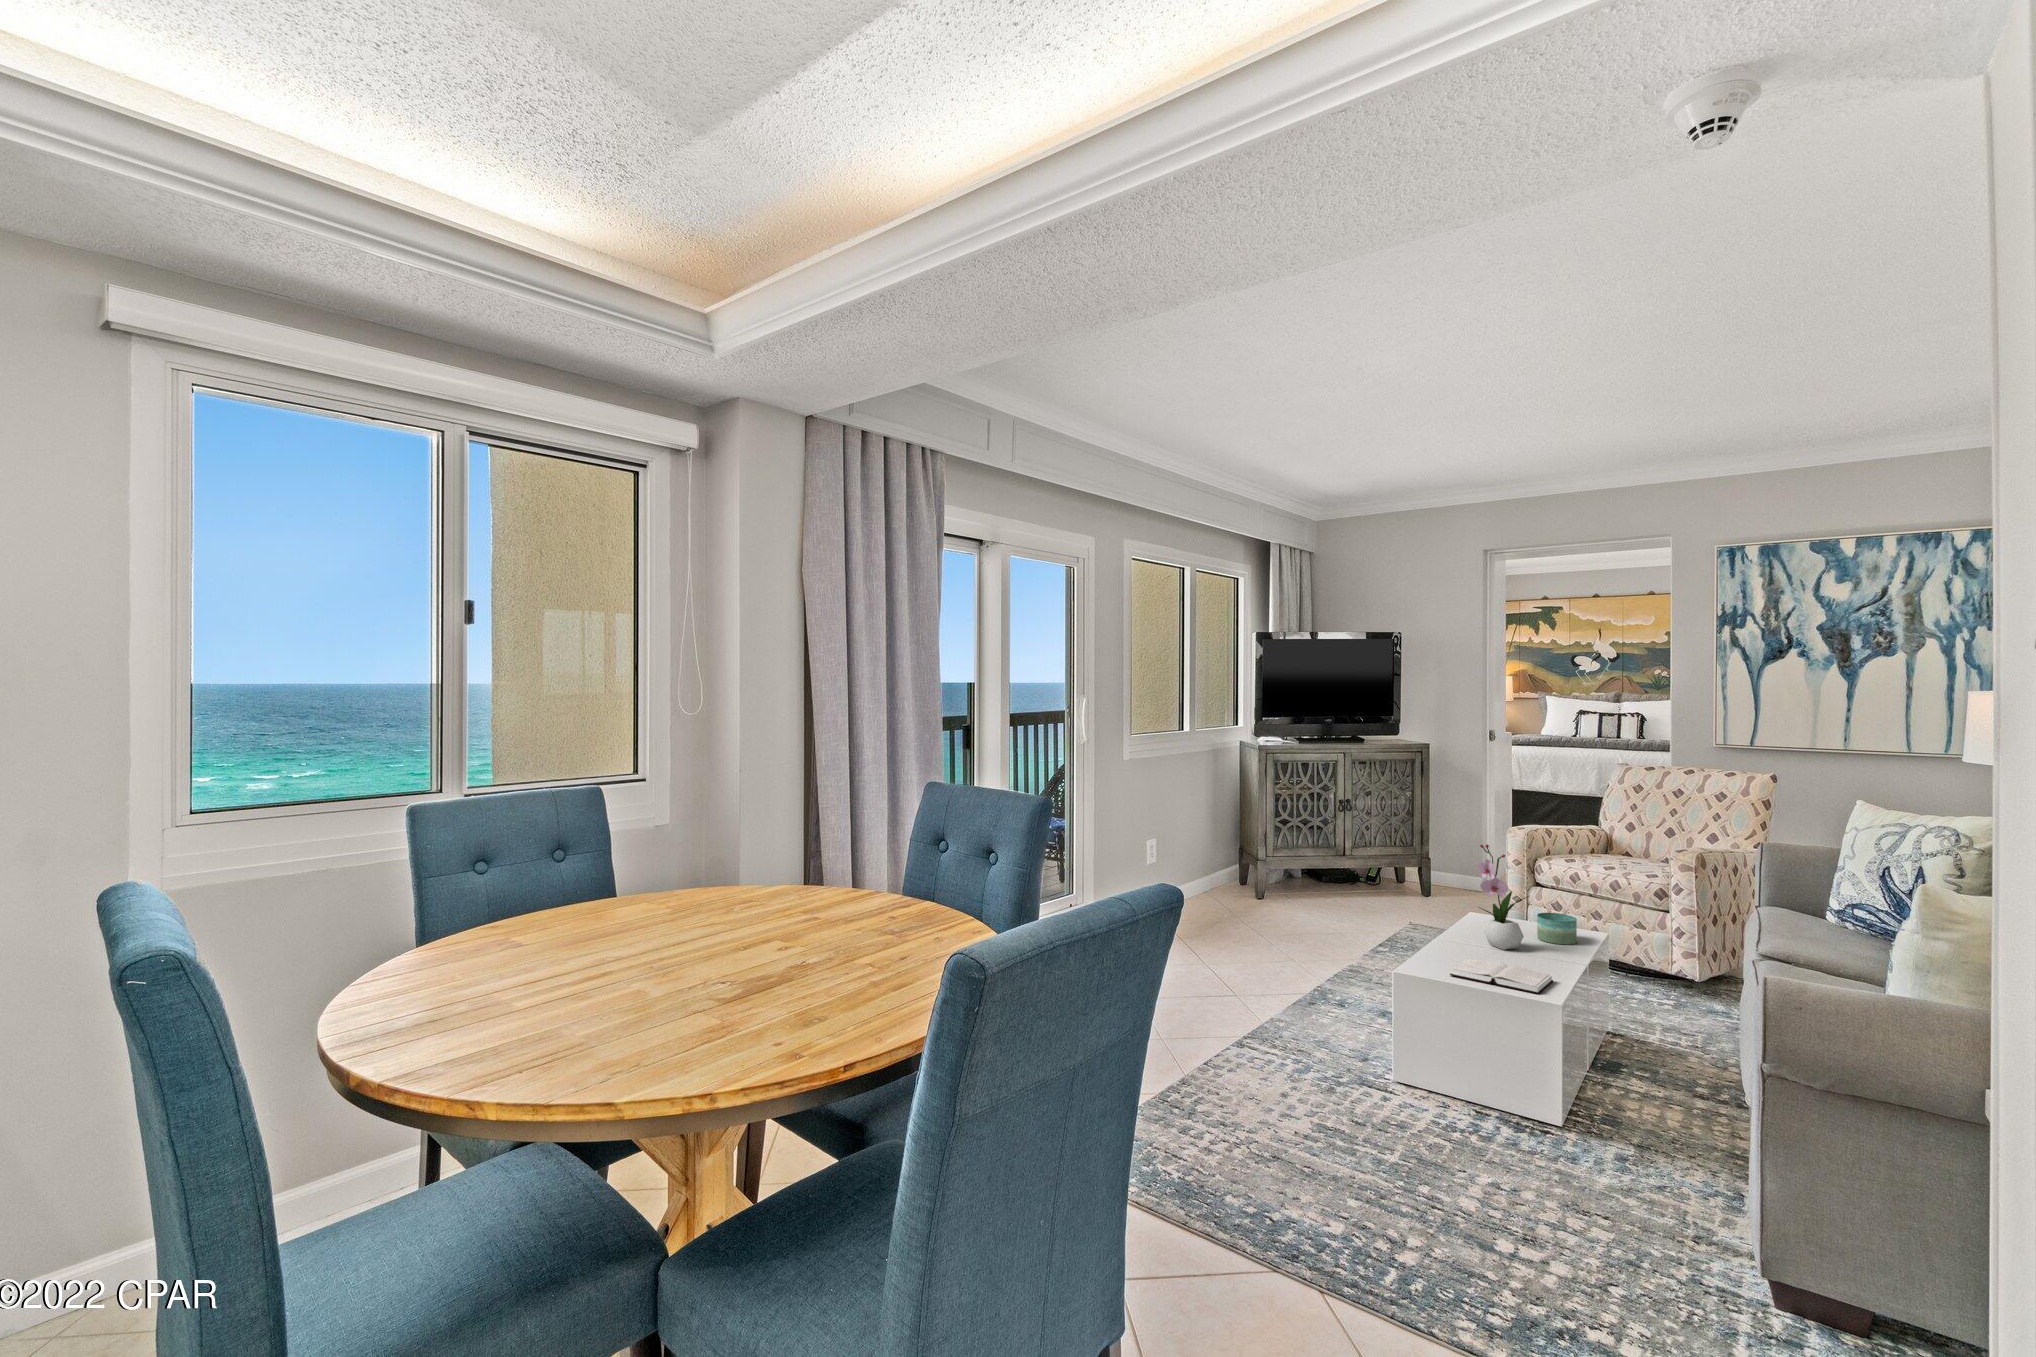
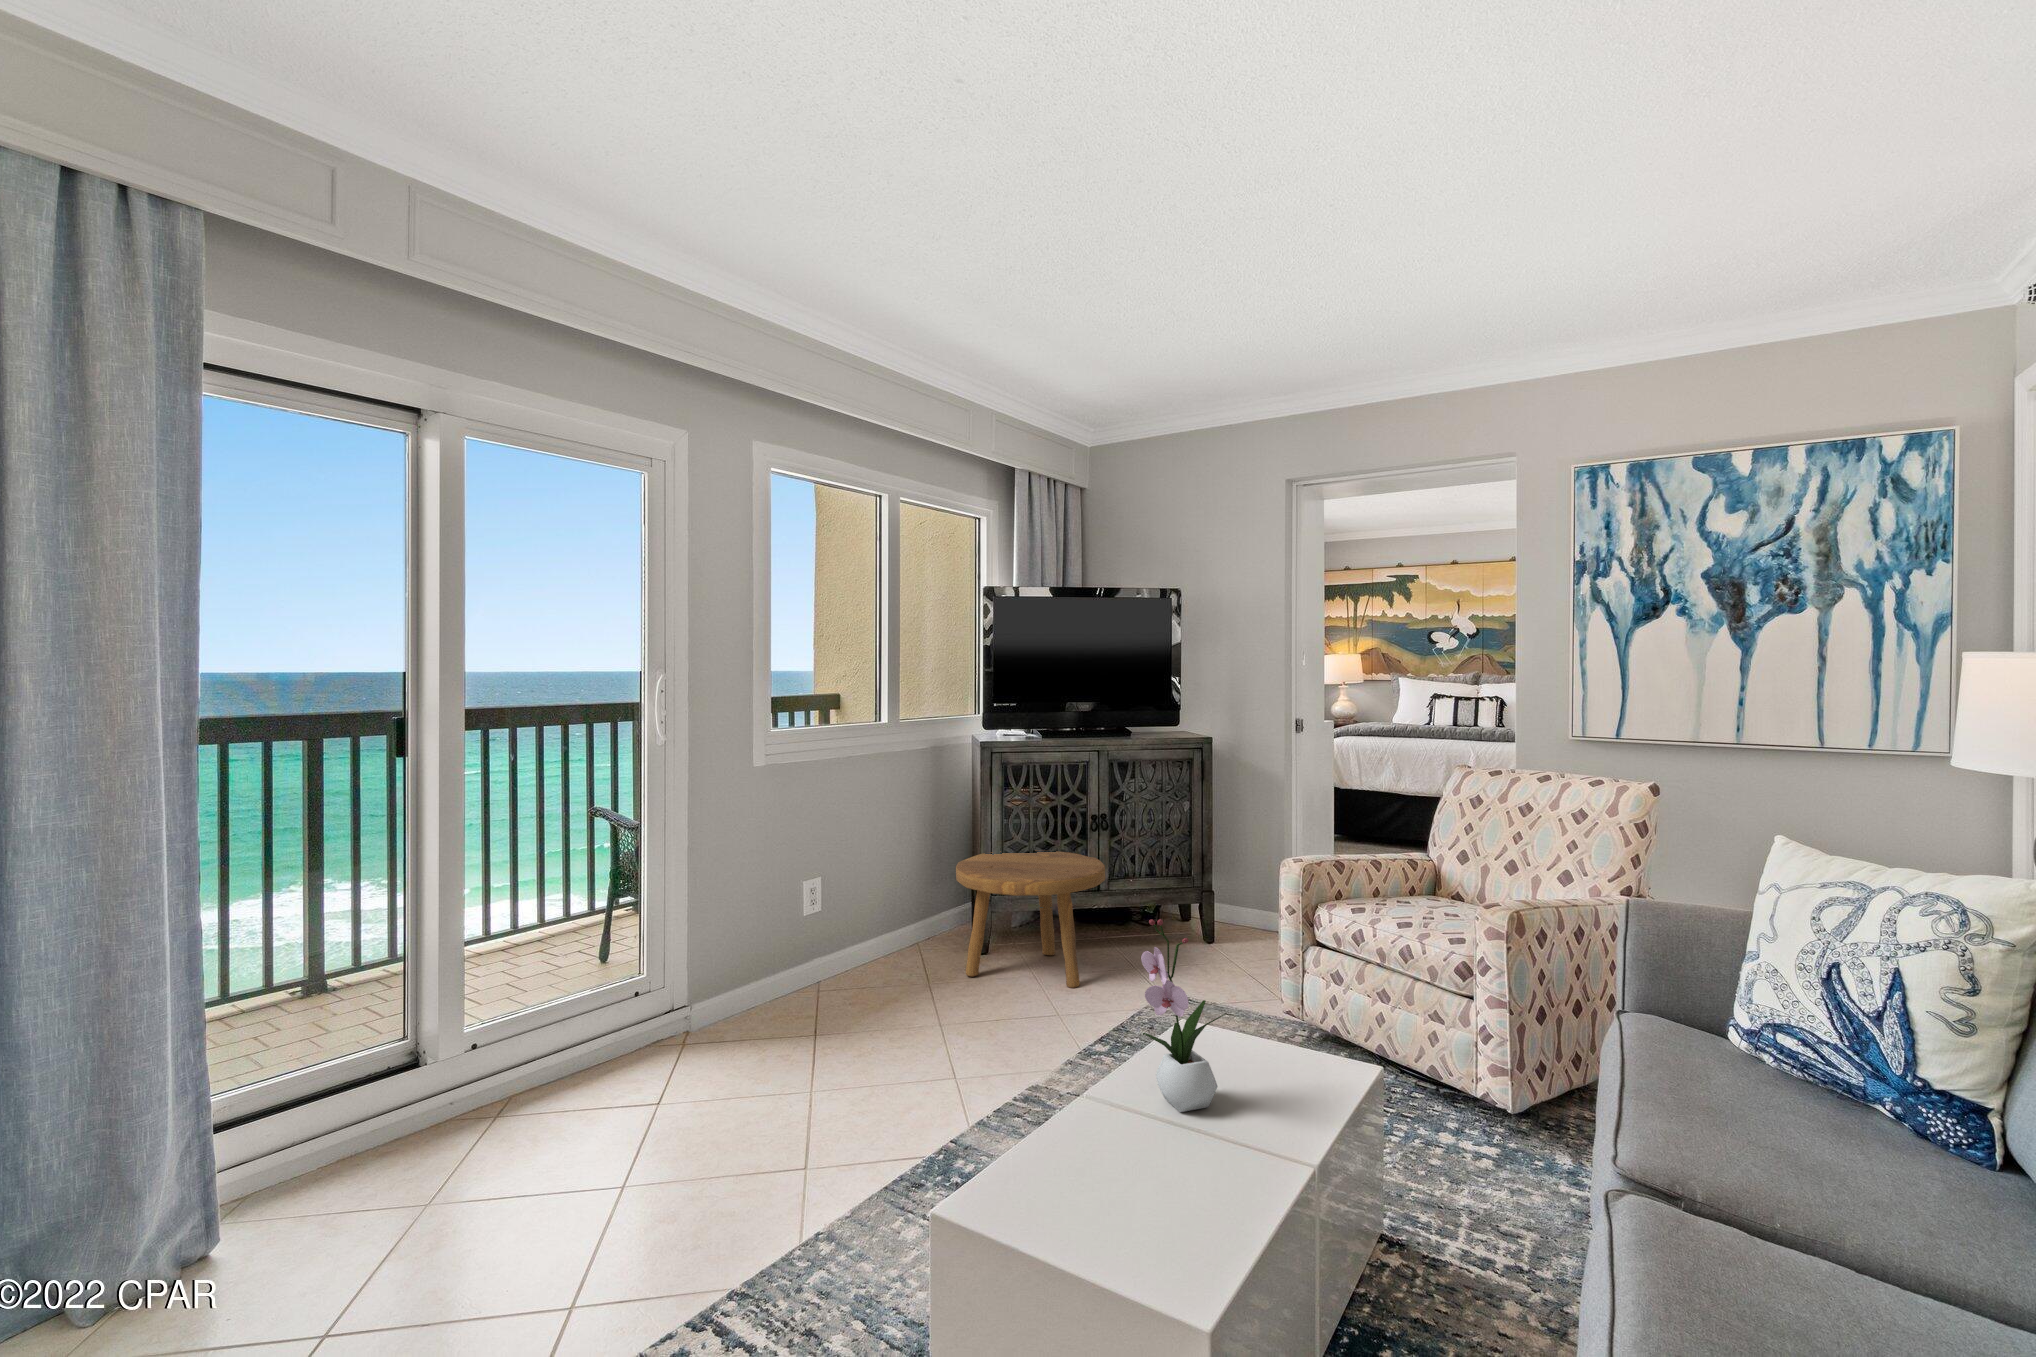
footstool: none [1247,824,1360,919] -> present [956,851,1105,988]
candle: present [1537,913,1577,944] -> none [1256,1029,1318,1093]
hardback book: present [1450,958,1553,994] -> none [1035,1149,1225,1261]

